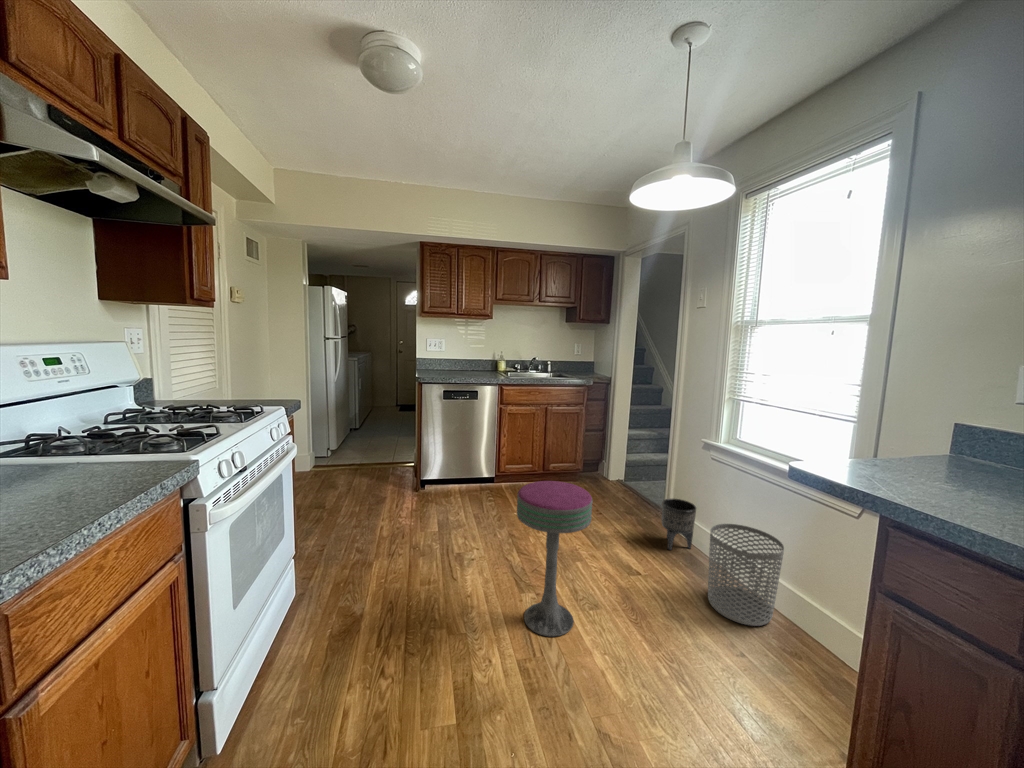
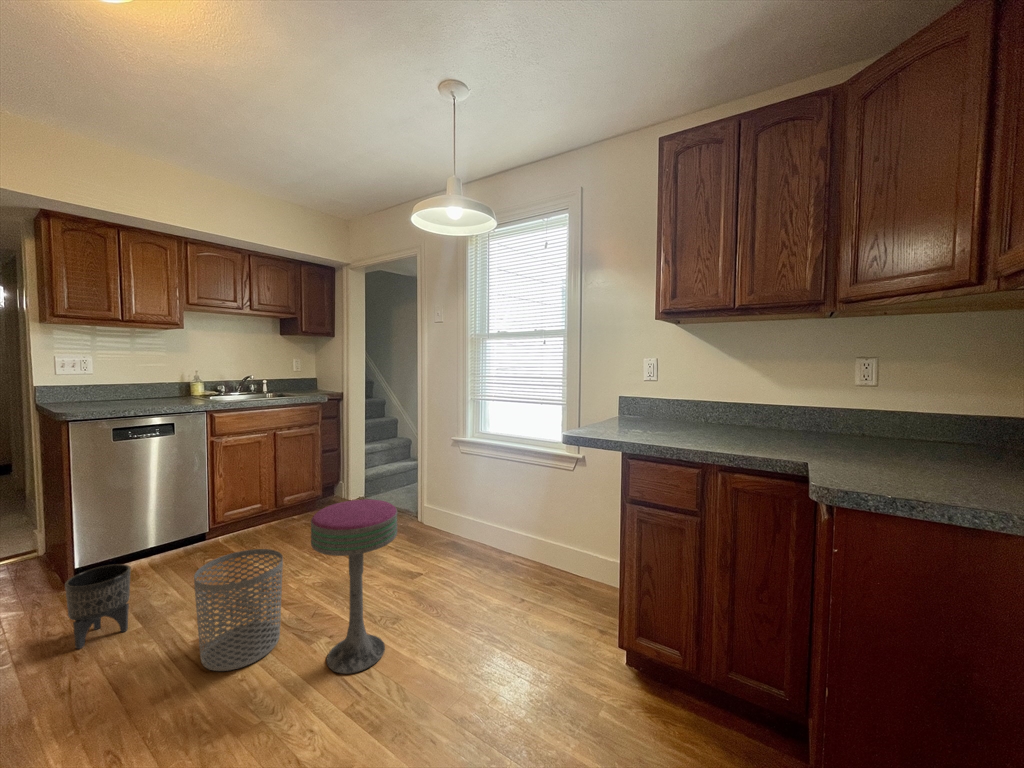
planter: present [662,499,696,550] -> present [65,564,131,649]
waste bin: present [708,524,784,626] -> present [194,549,283,671]

